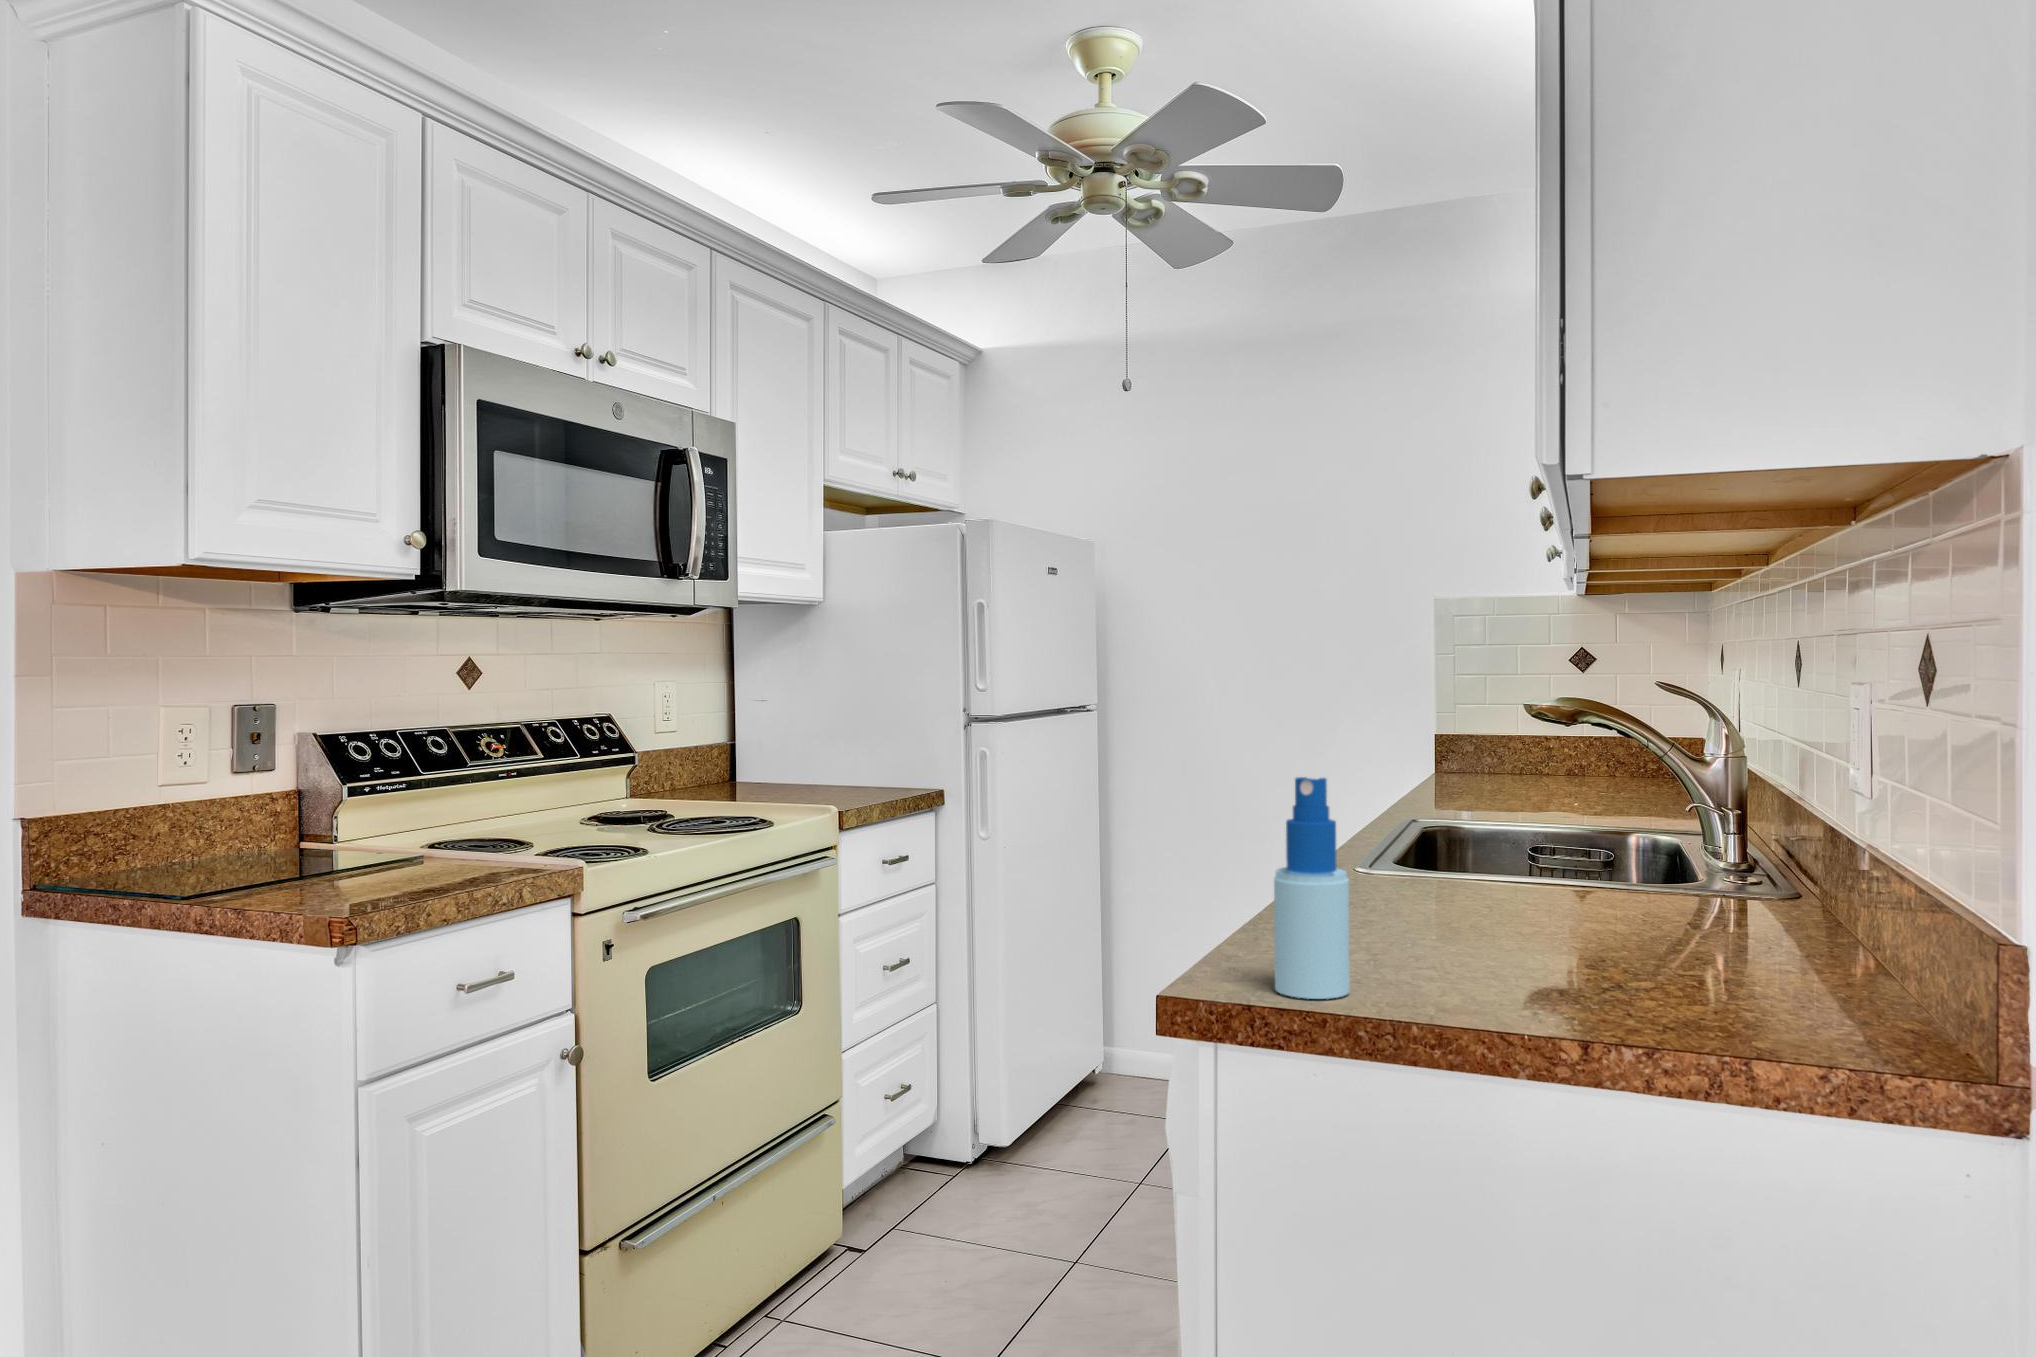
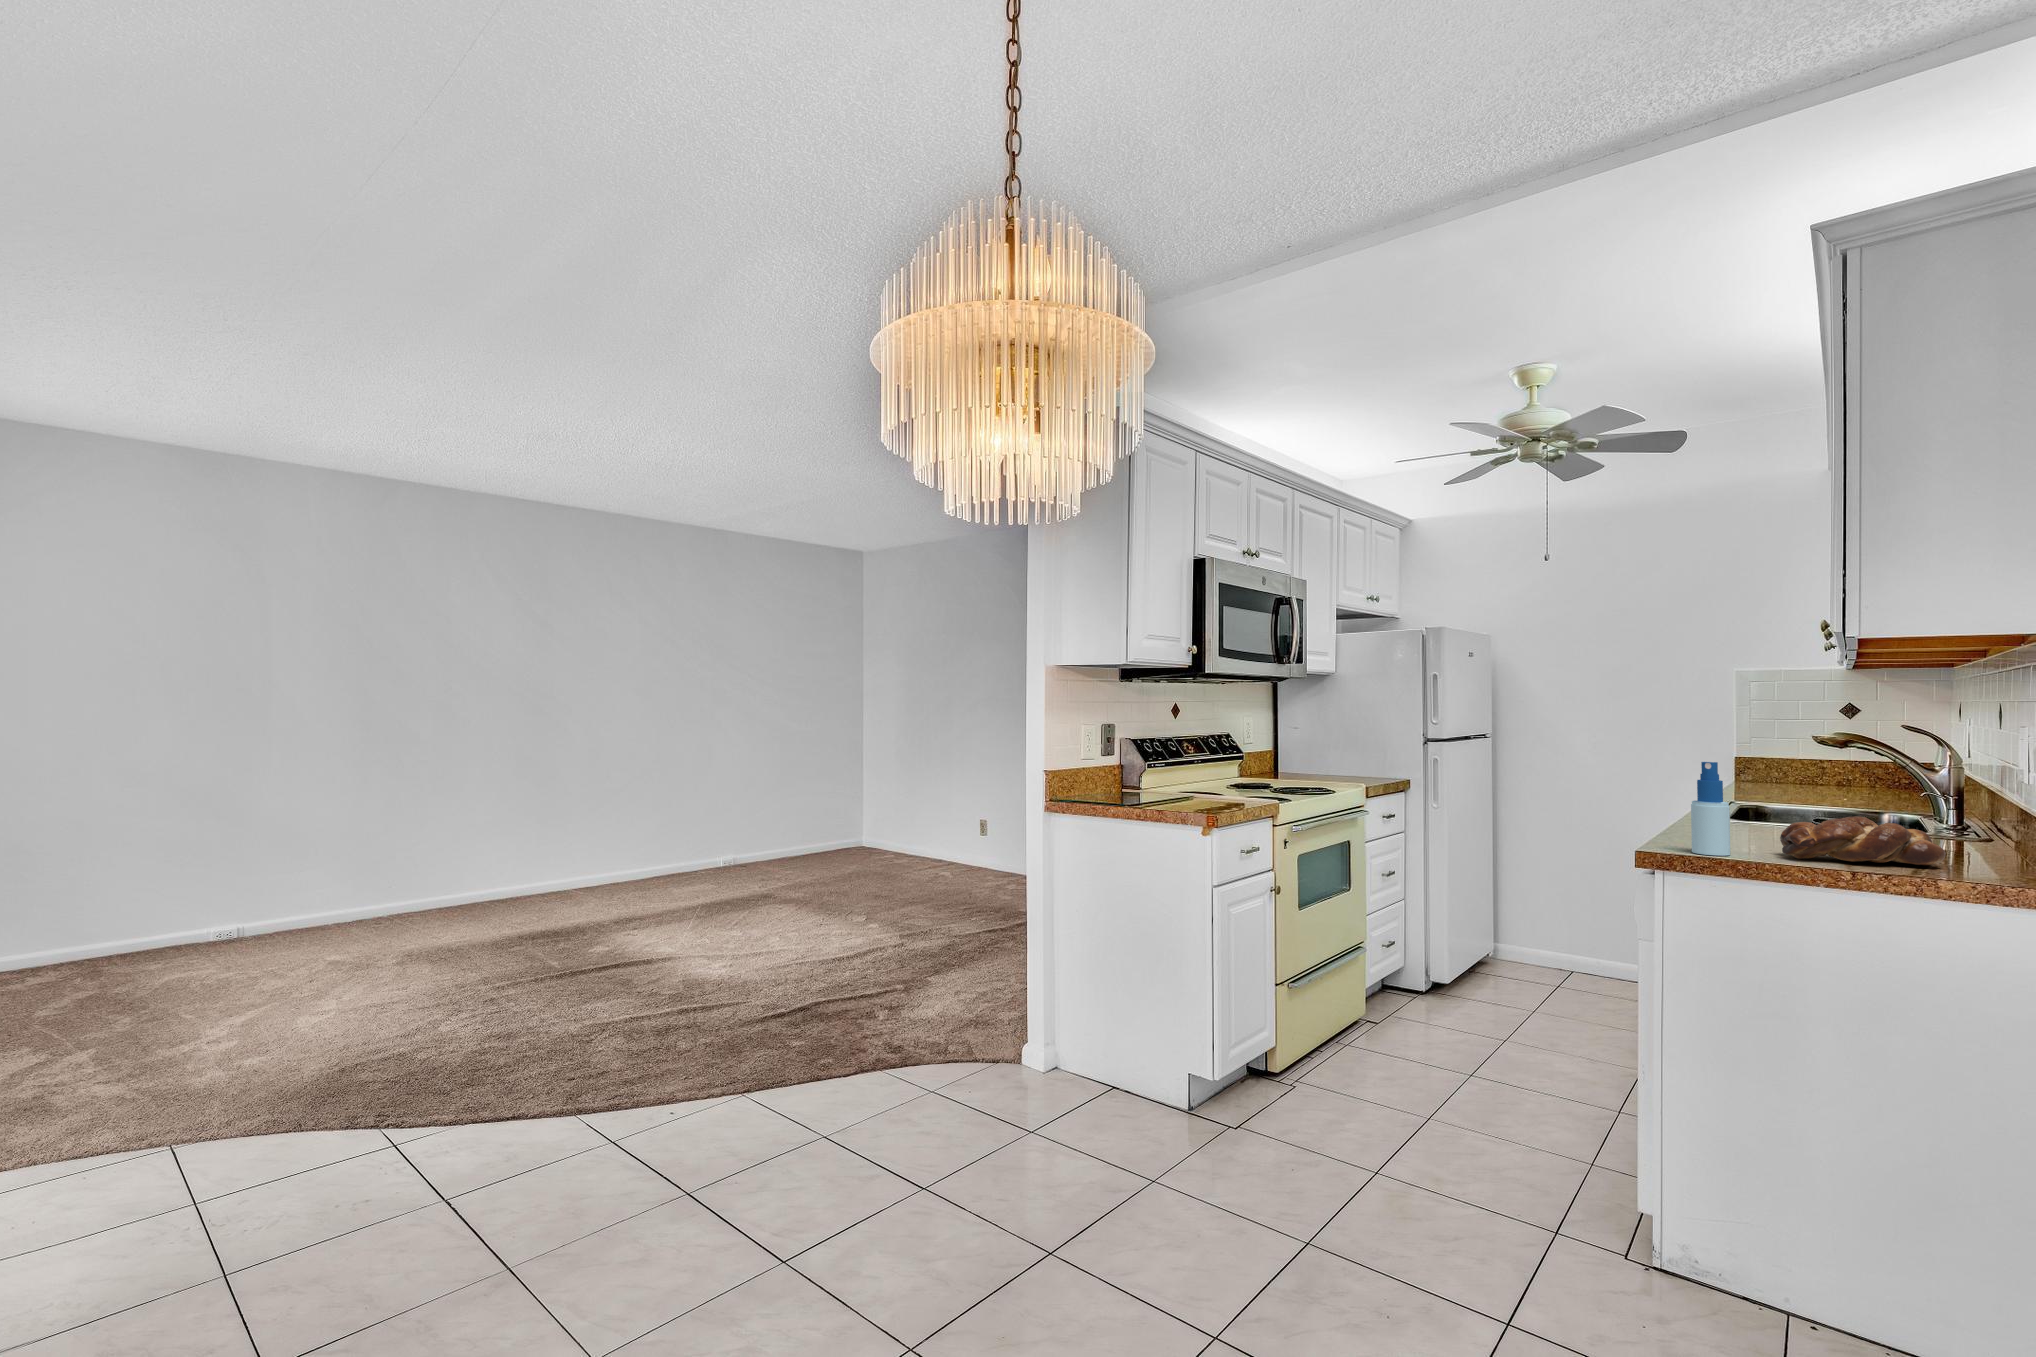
bread loaf: none [1450,892,1759,1006] -> present [1780,816,1946,865]

